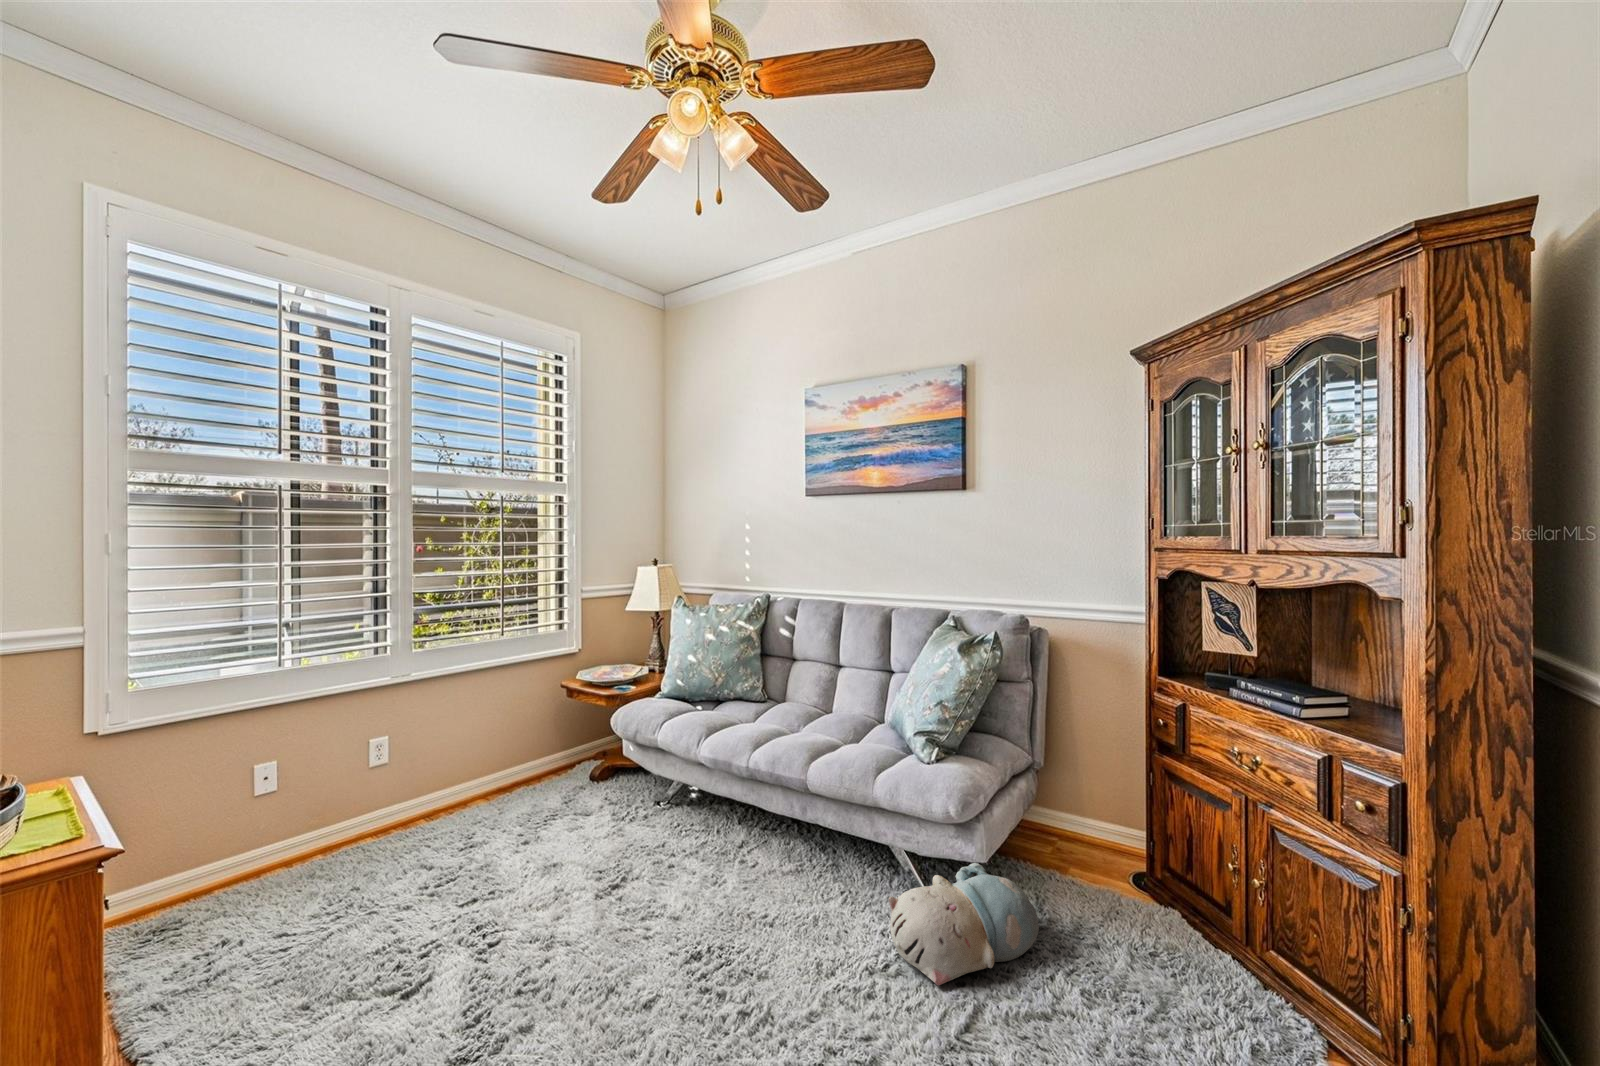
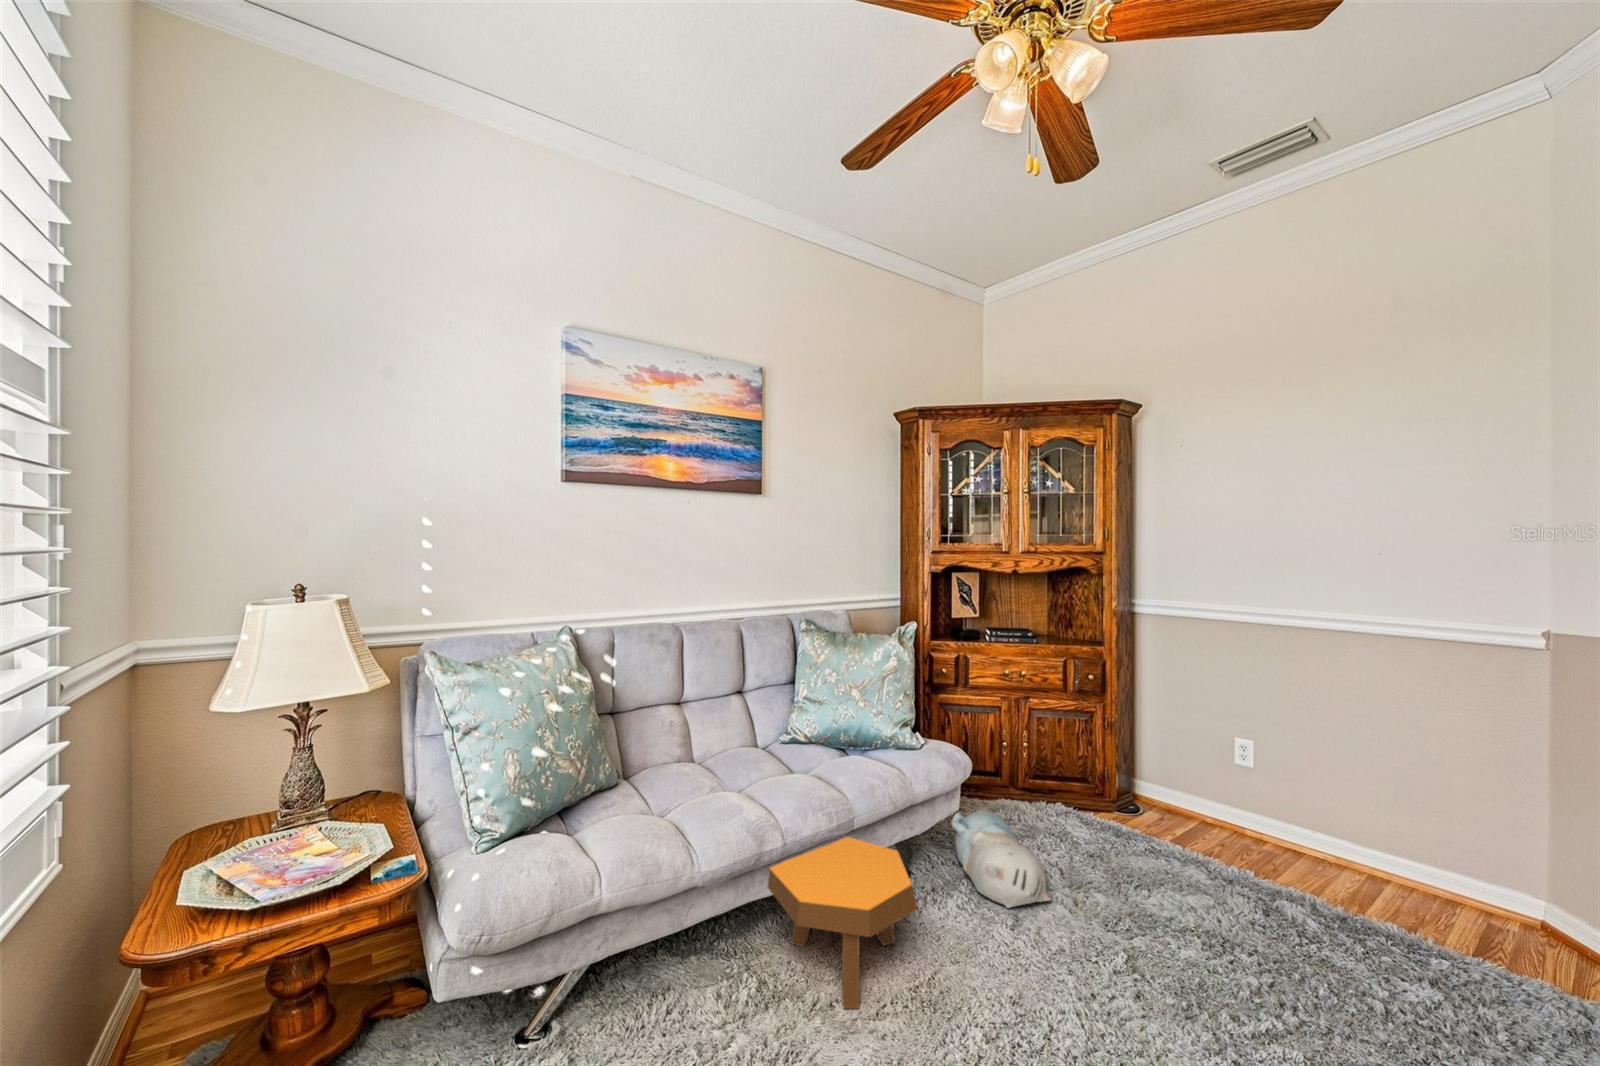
footstool: none [712,781,827,894] -> present [768,837,918,1009]

